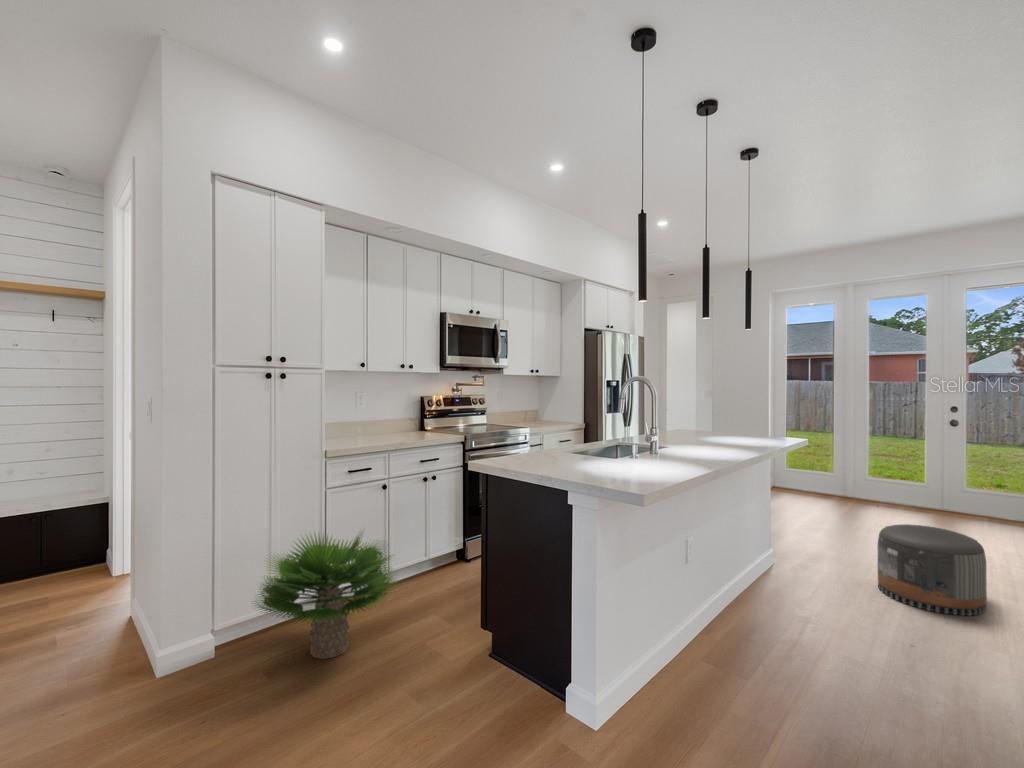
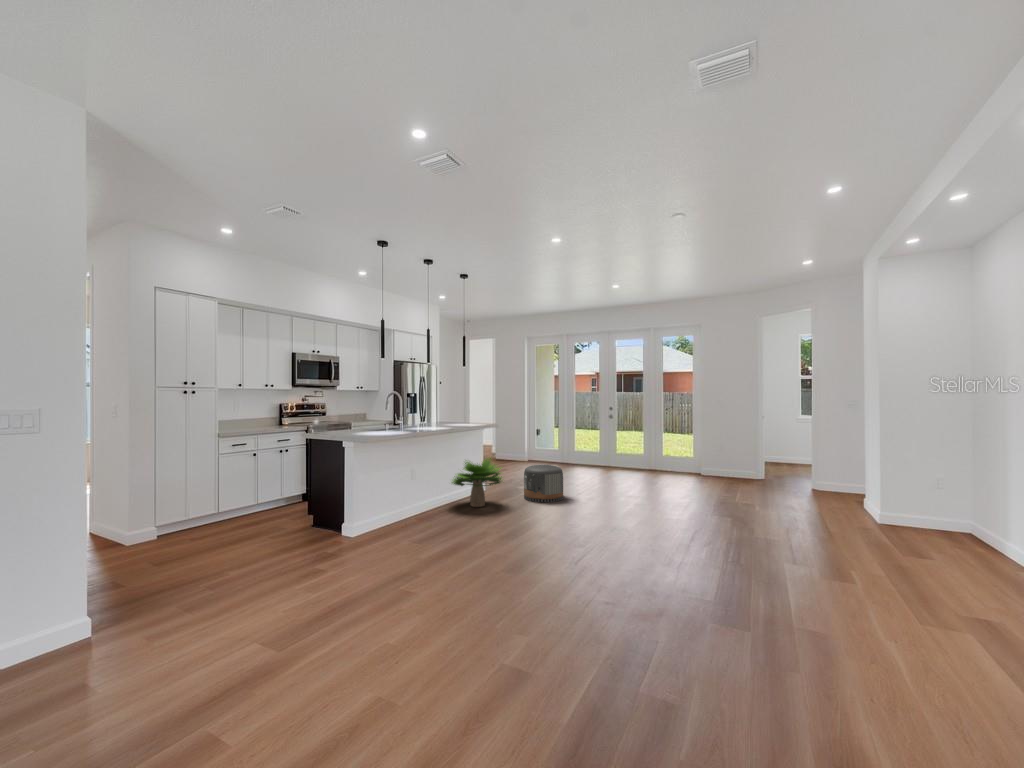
potted plant: present [257,533,394,659] -> present [452,458,502,507]

